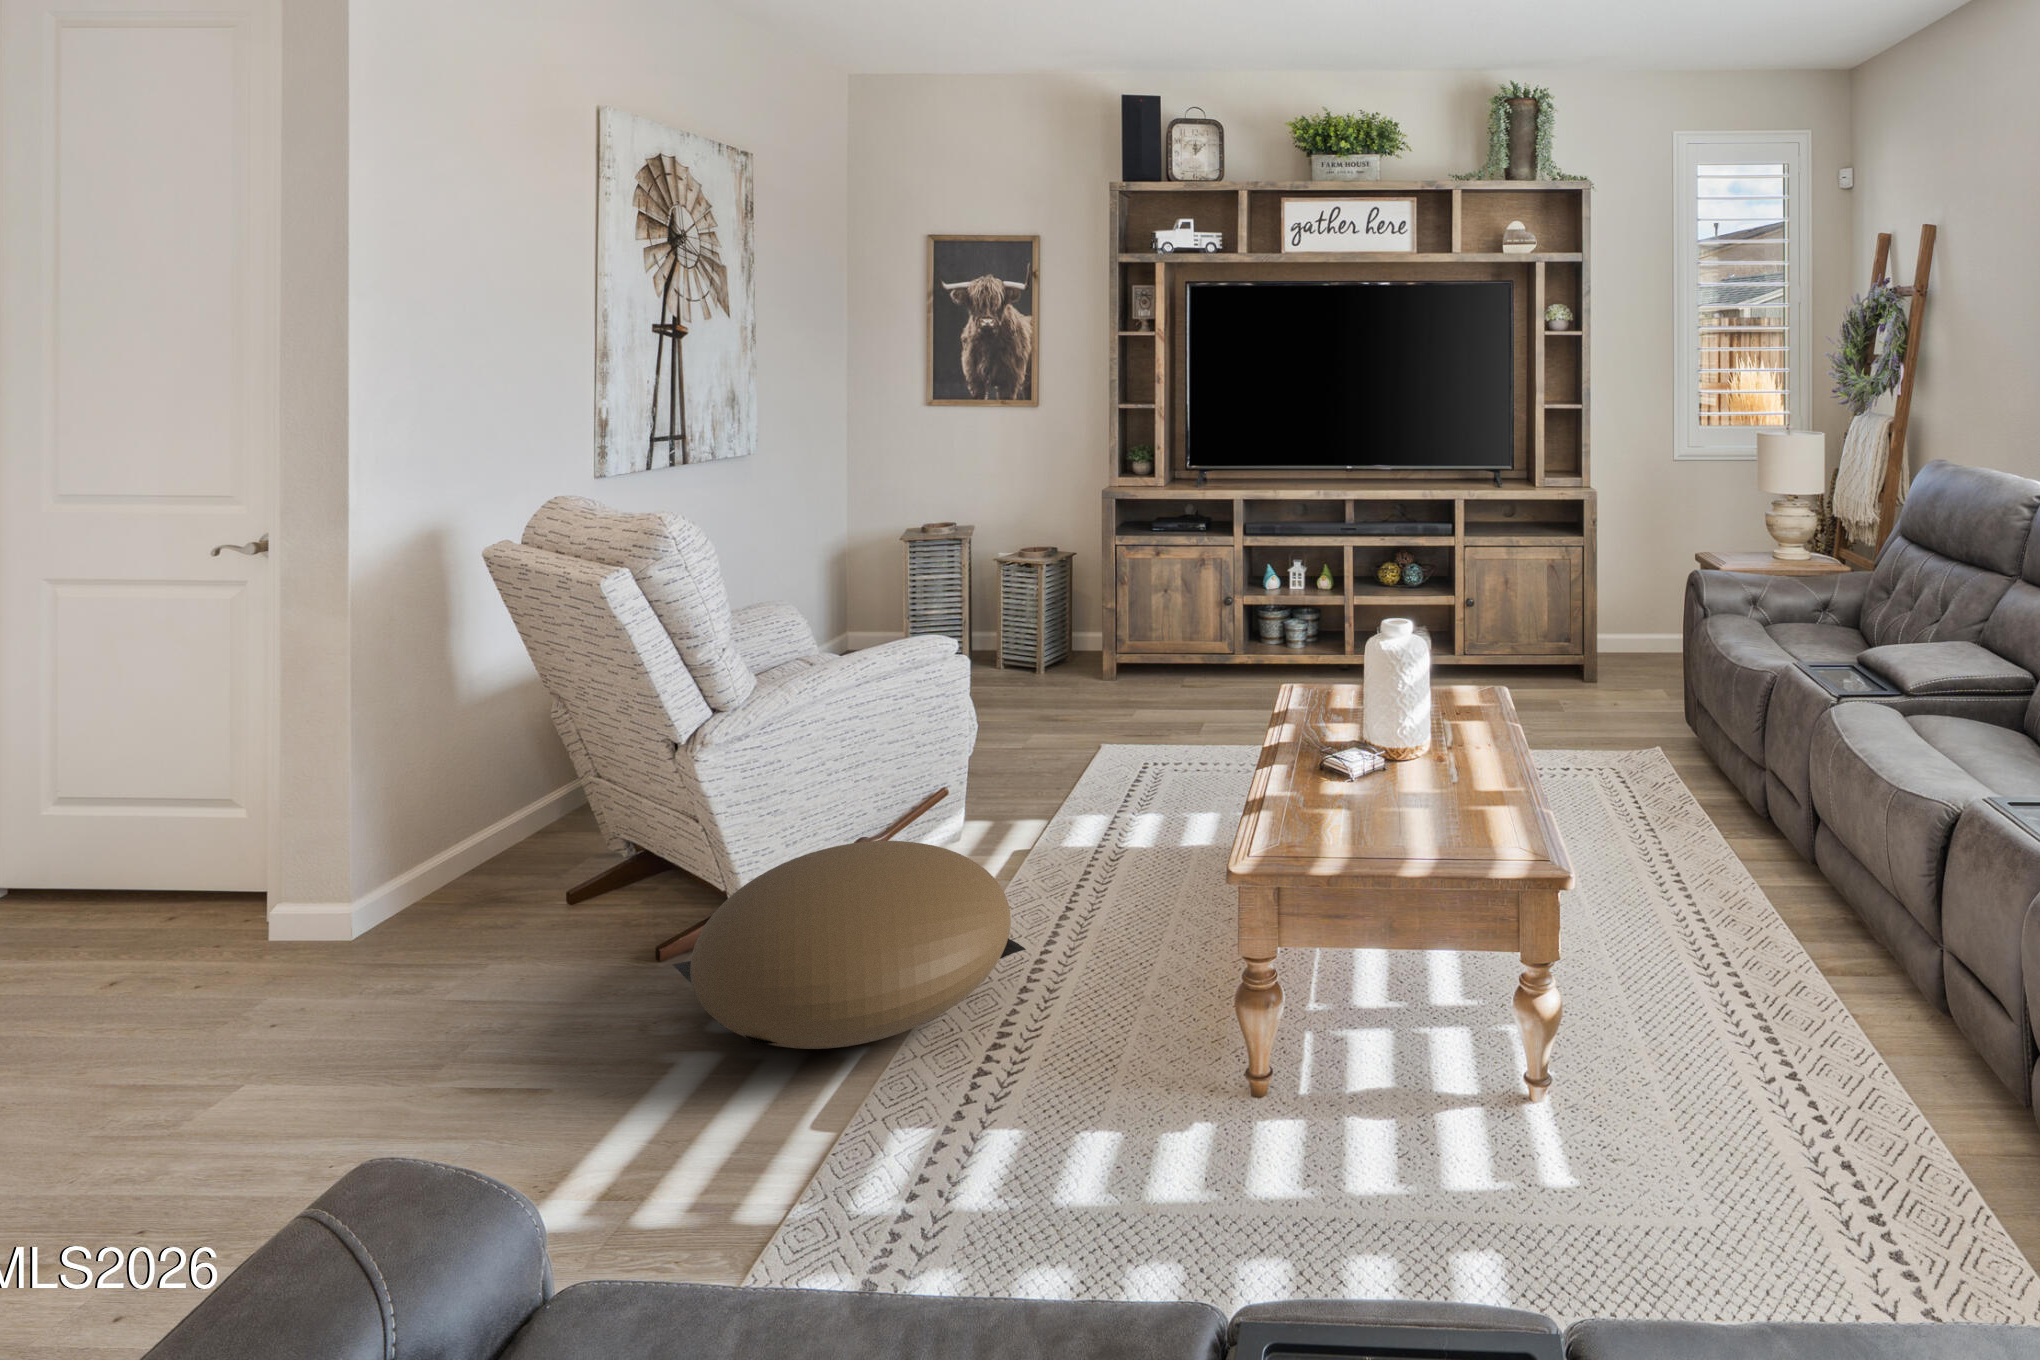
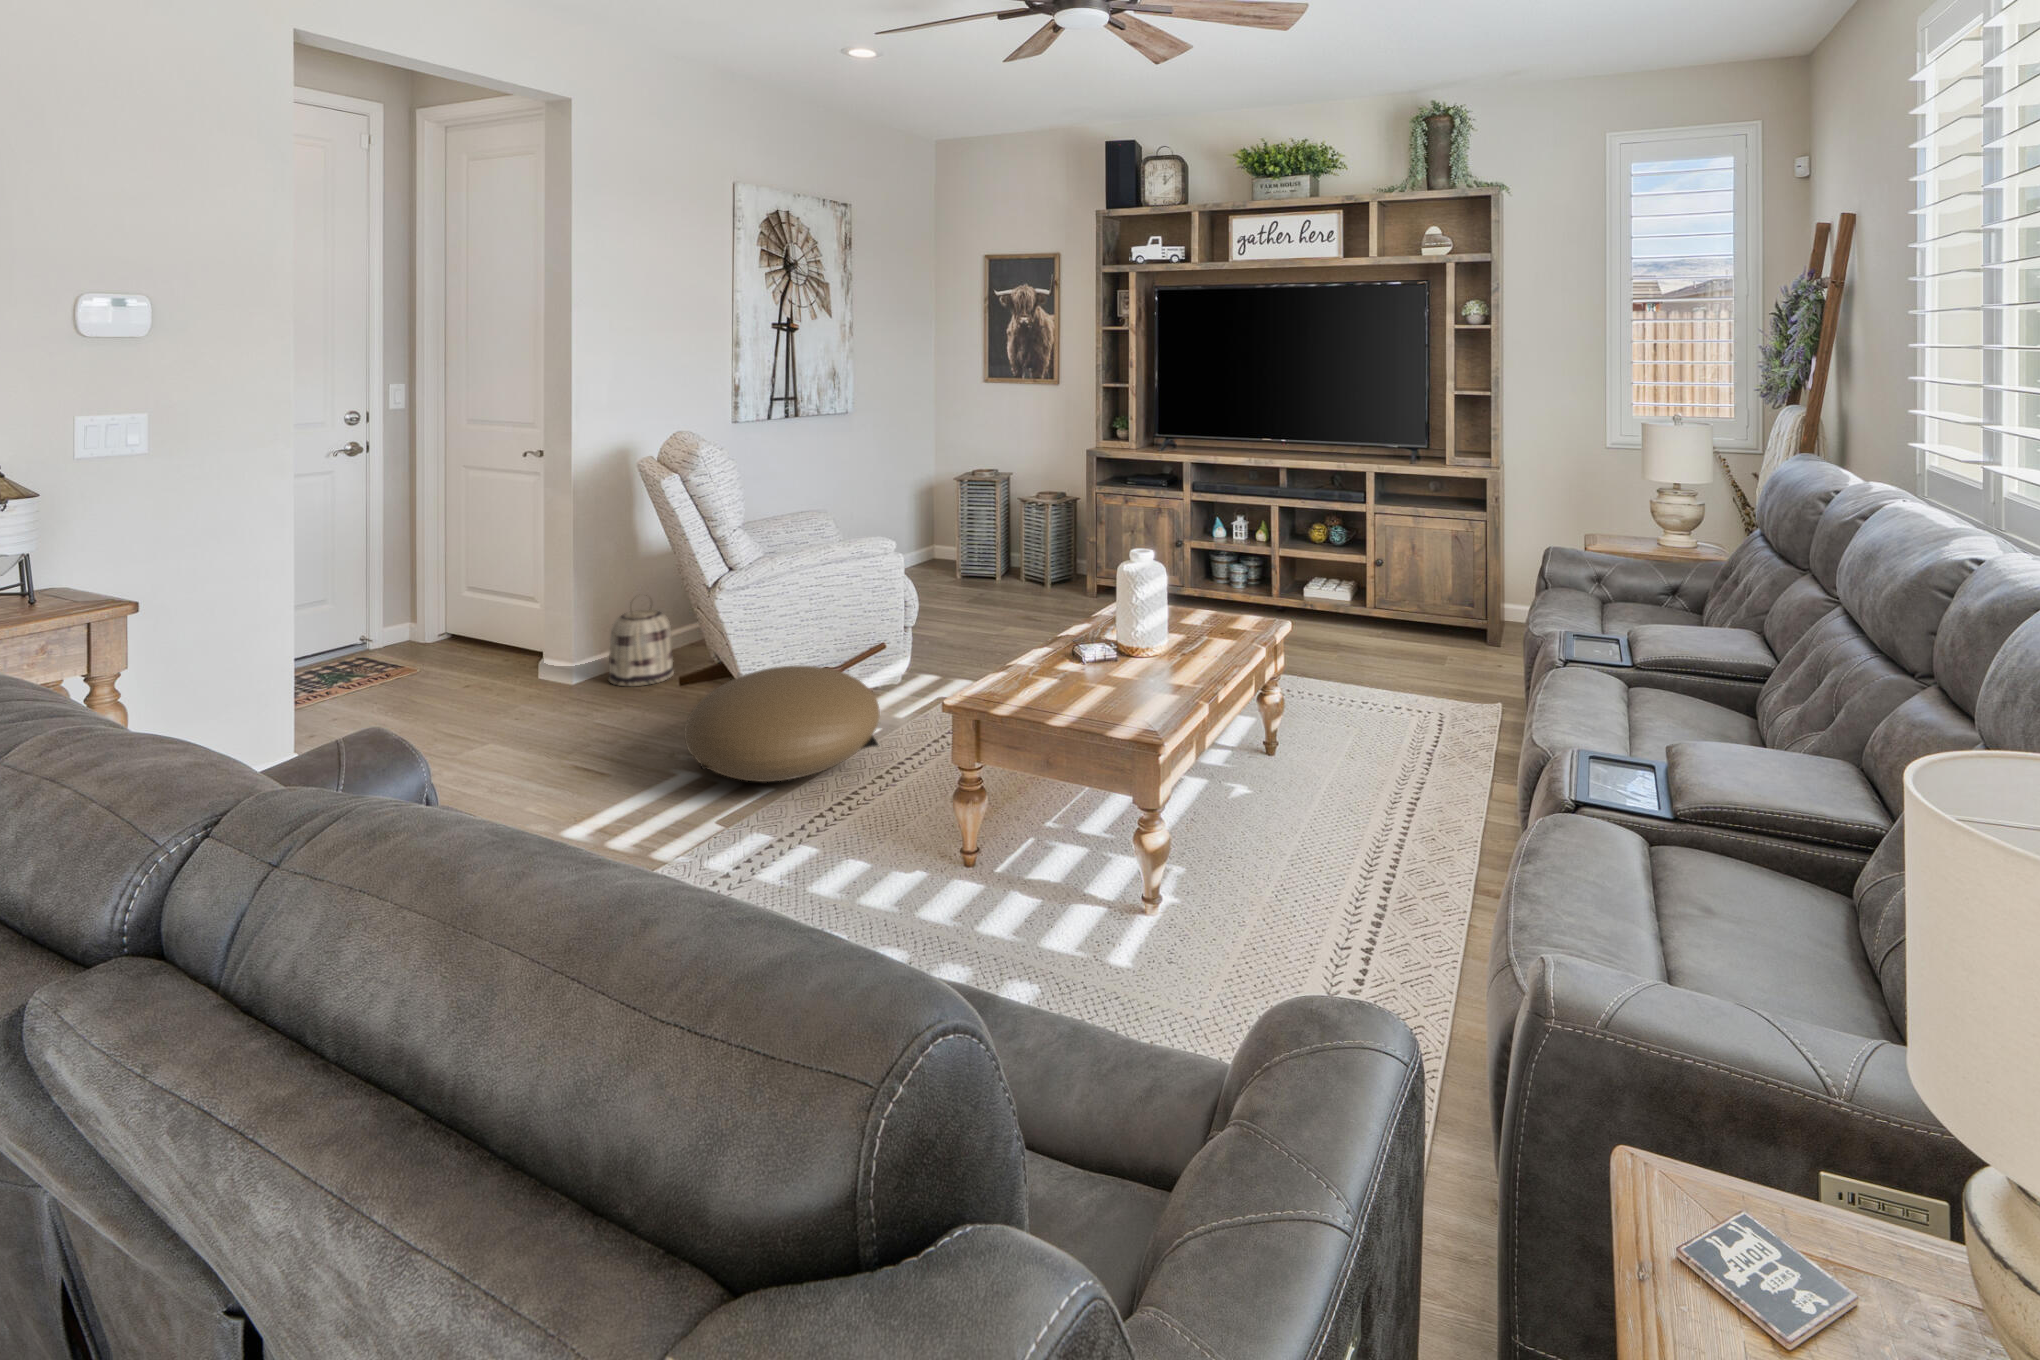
basket: none [426,761,548,922] -> present [609,595,674,687]

